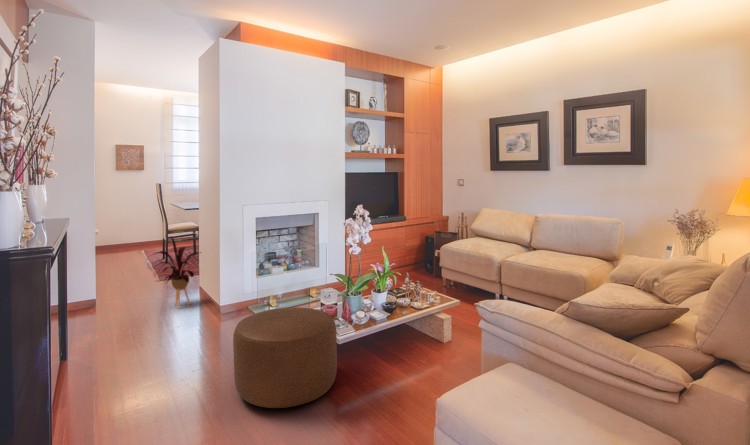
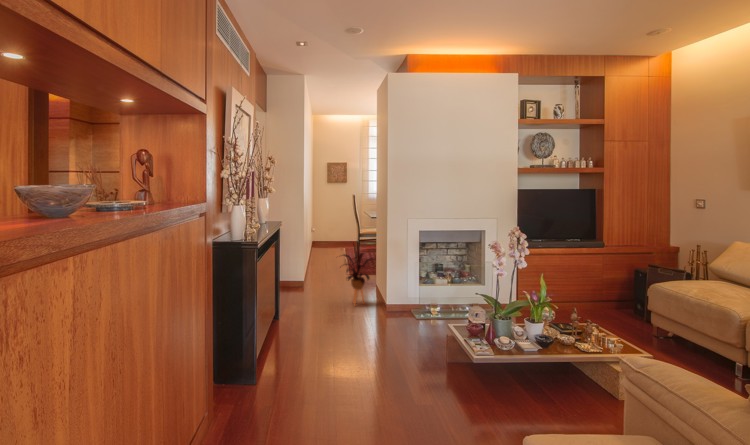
ottoman: present [233,307,337,408] -> none [376,309,465,390]

